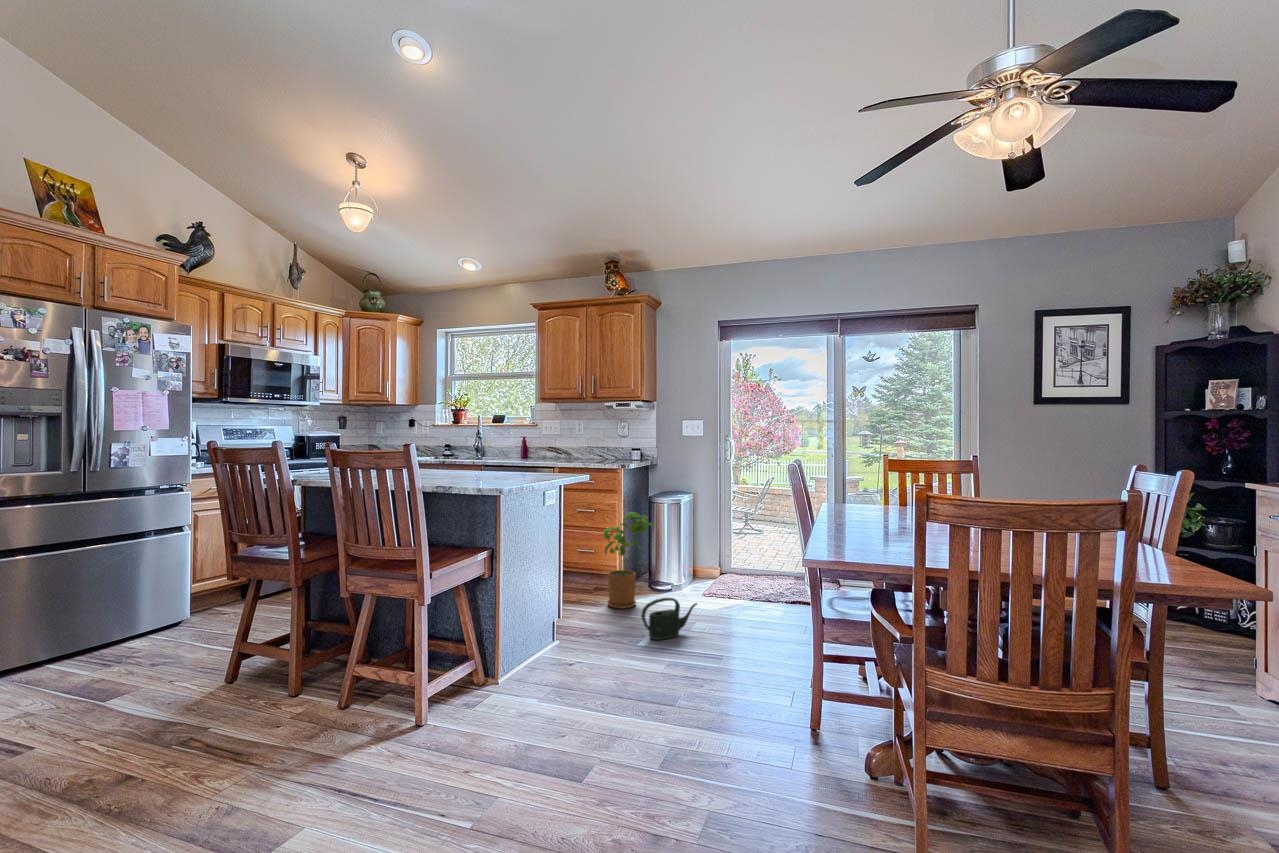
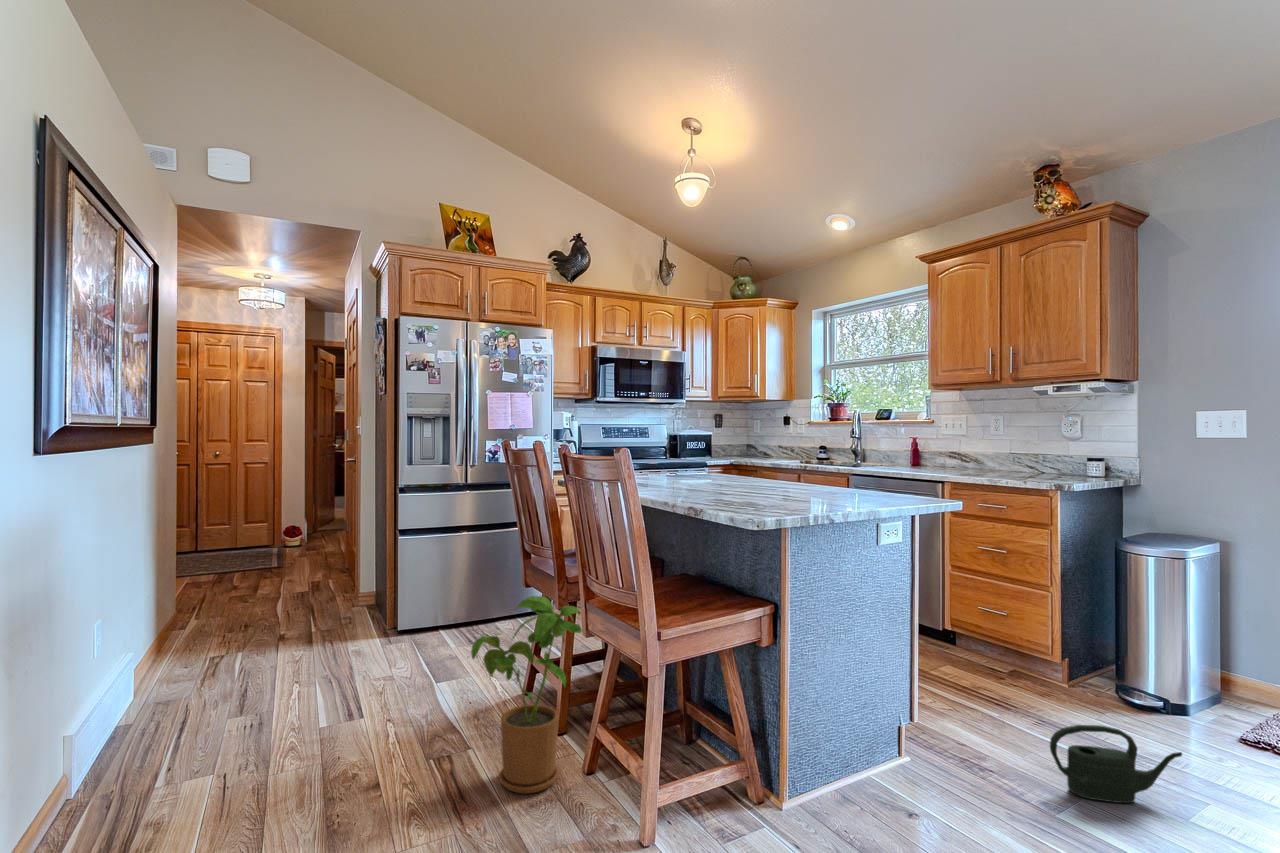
house plant: present [604,512,654,609] -> present [471,596,582,794]

